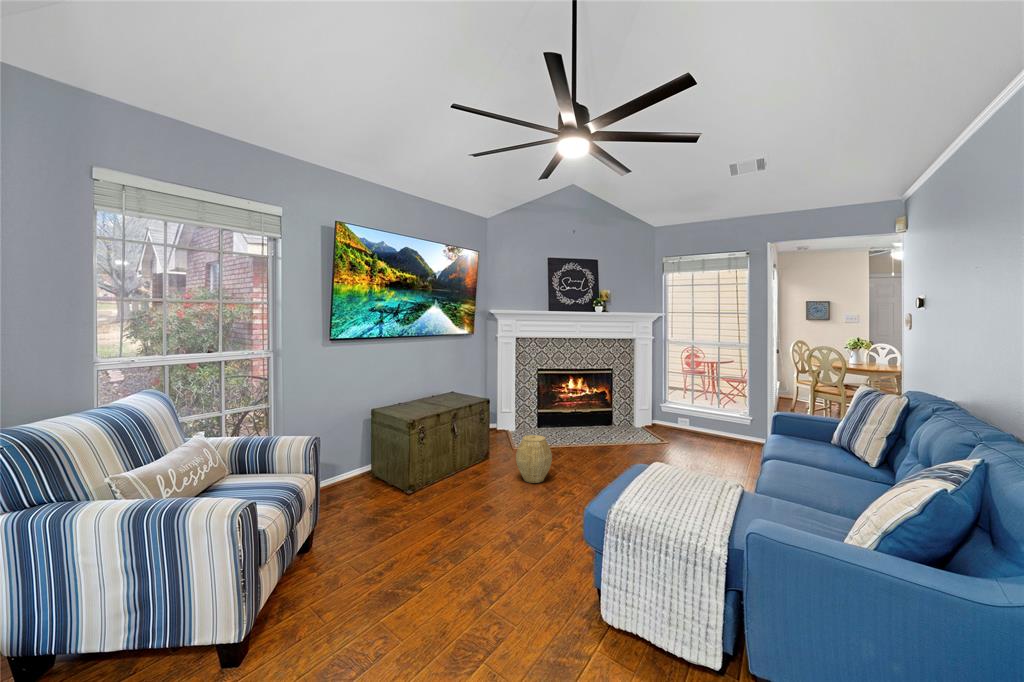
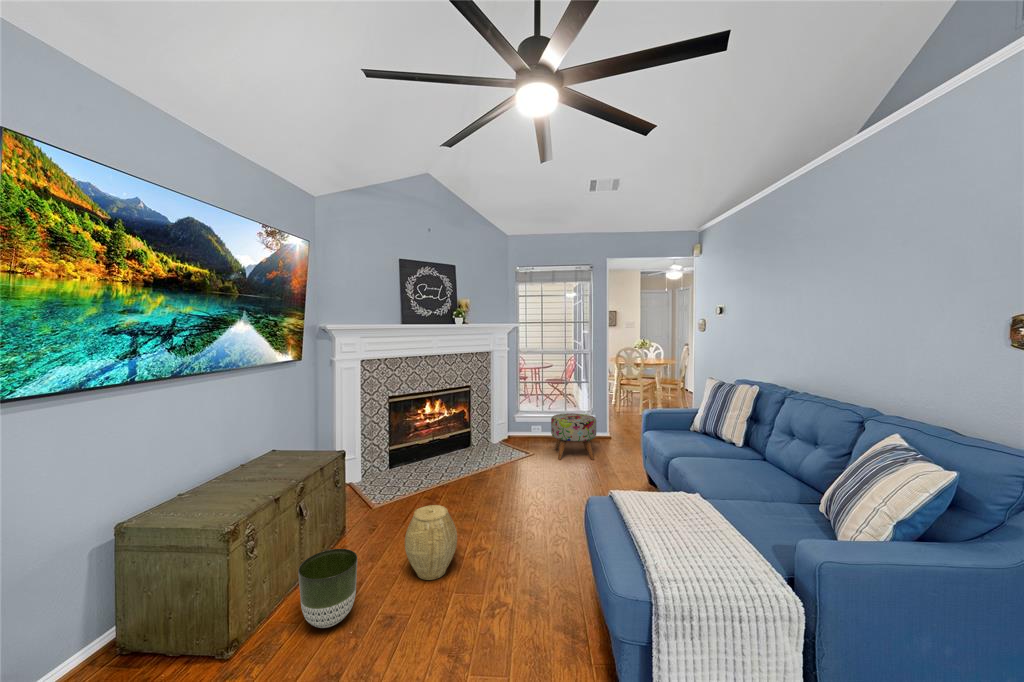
ottoman: none [684,400,732,445] -> present [551,413,596,460]
planter: none [449,446,482,487] -> present [298,549,357,628]

